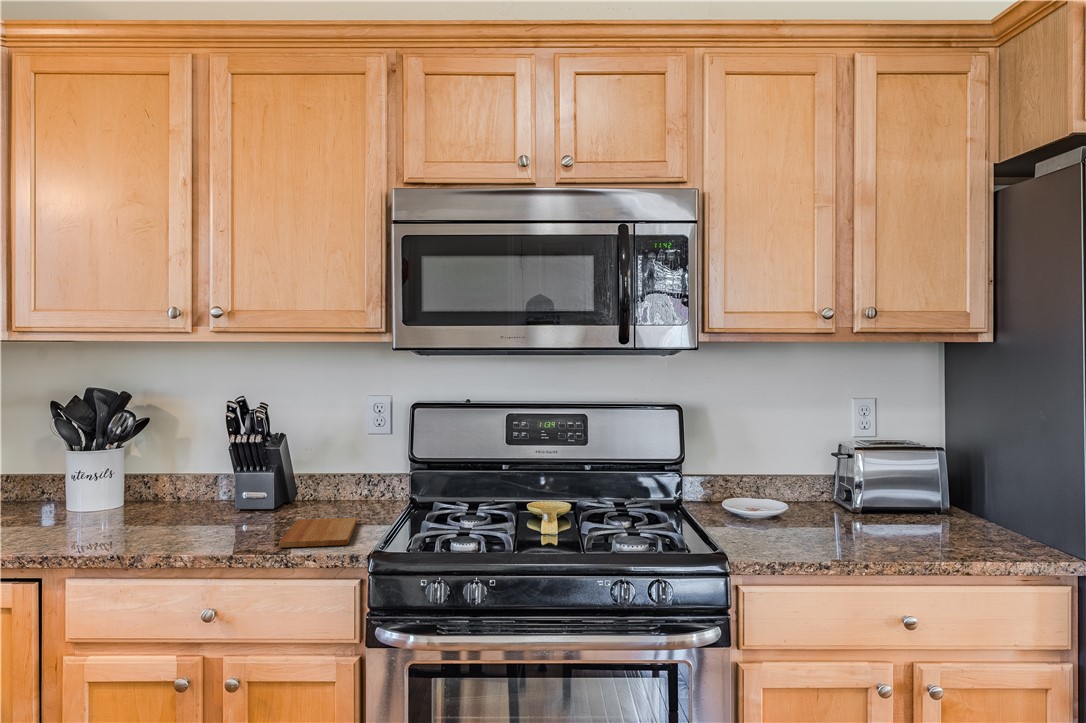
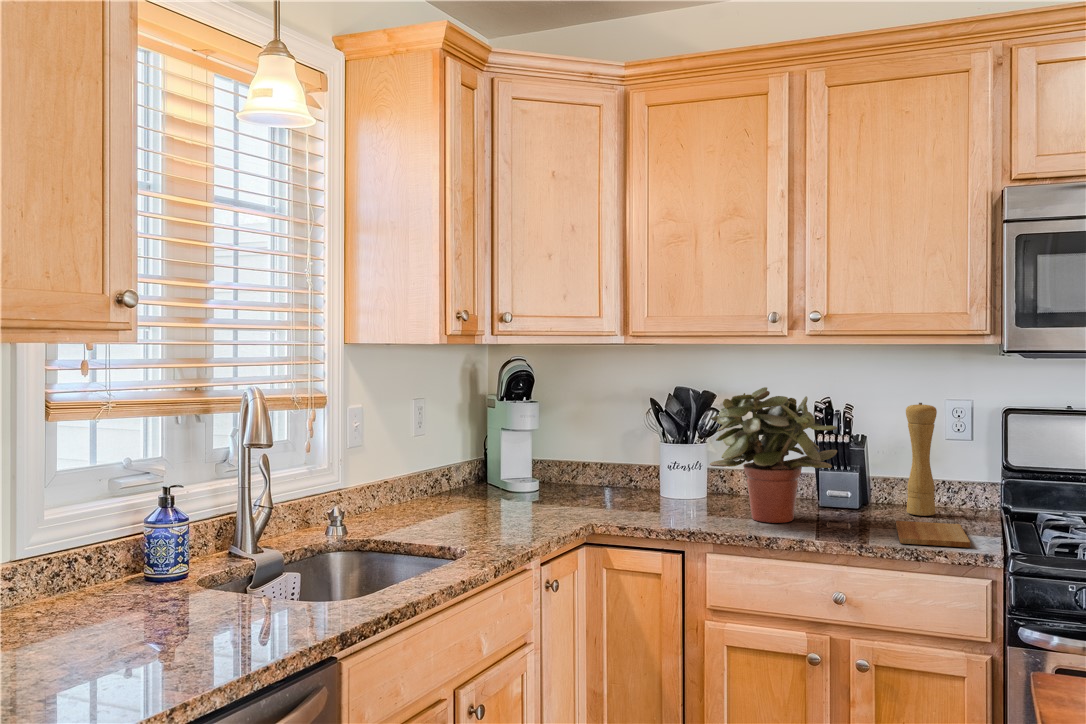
potted plant: none [80,387,245,535] -> present [710,387,838,523]
pepper mill: none [322,401,350,510] -> present [906,403,937,516]

